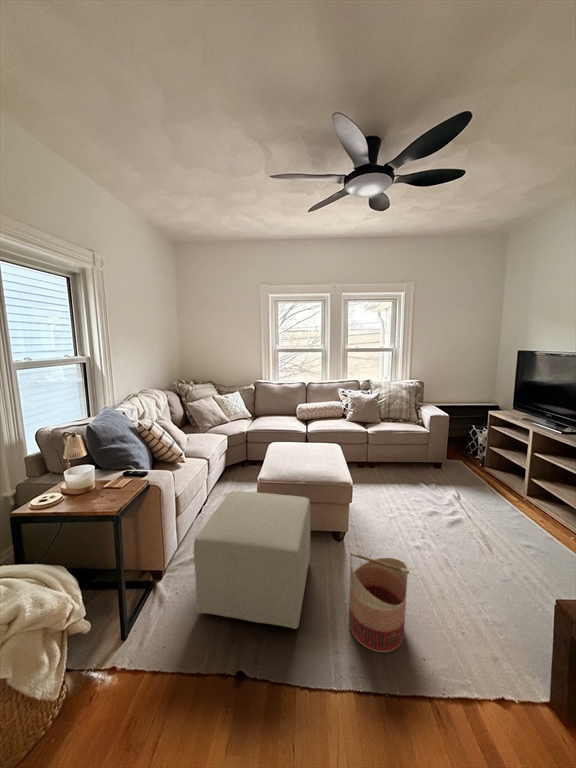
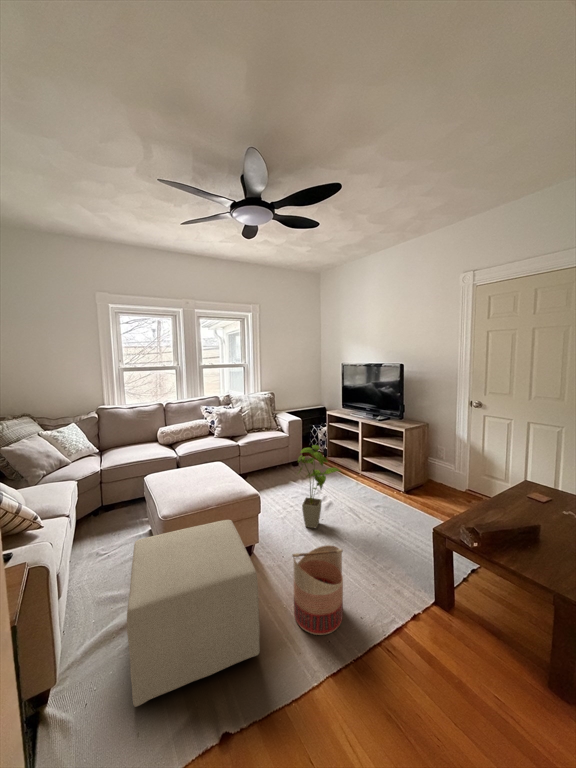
house plant: none [405,446,464,541] -> present [298,445,340,528]

